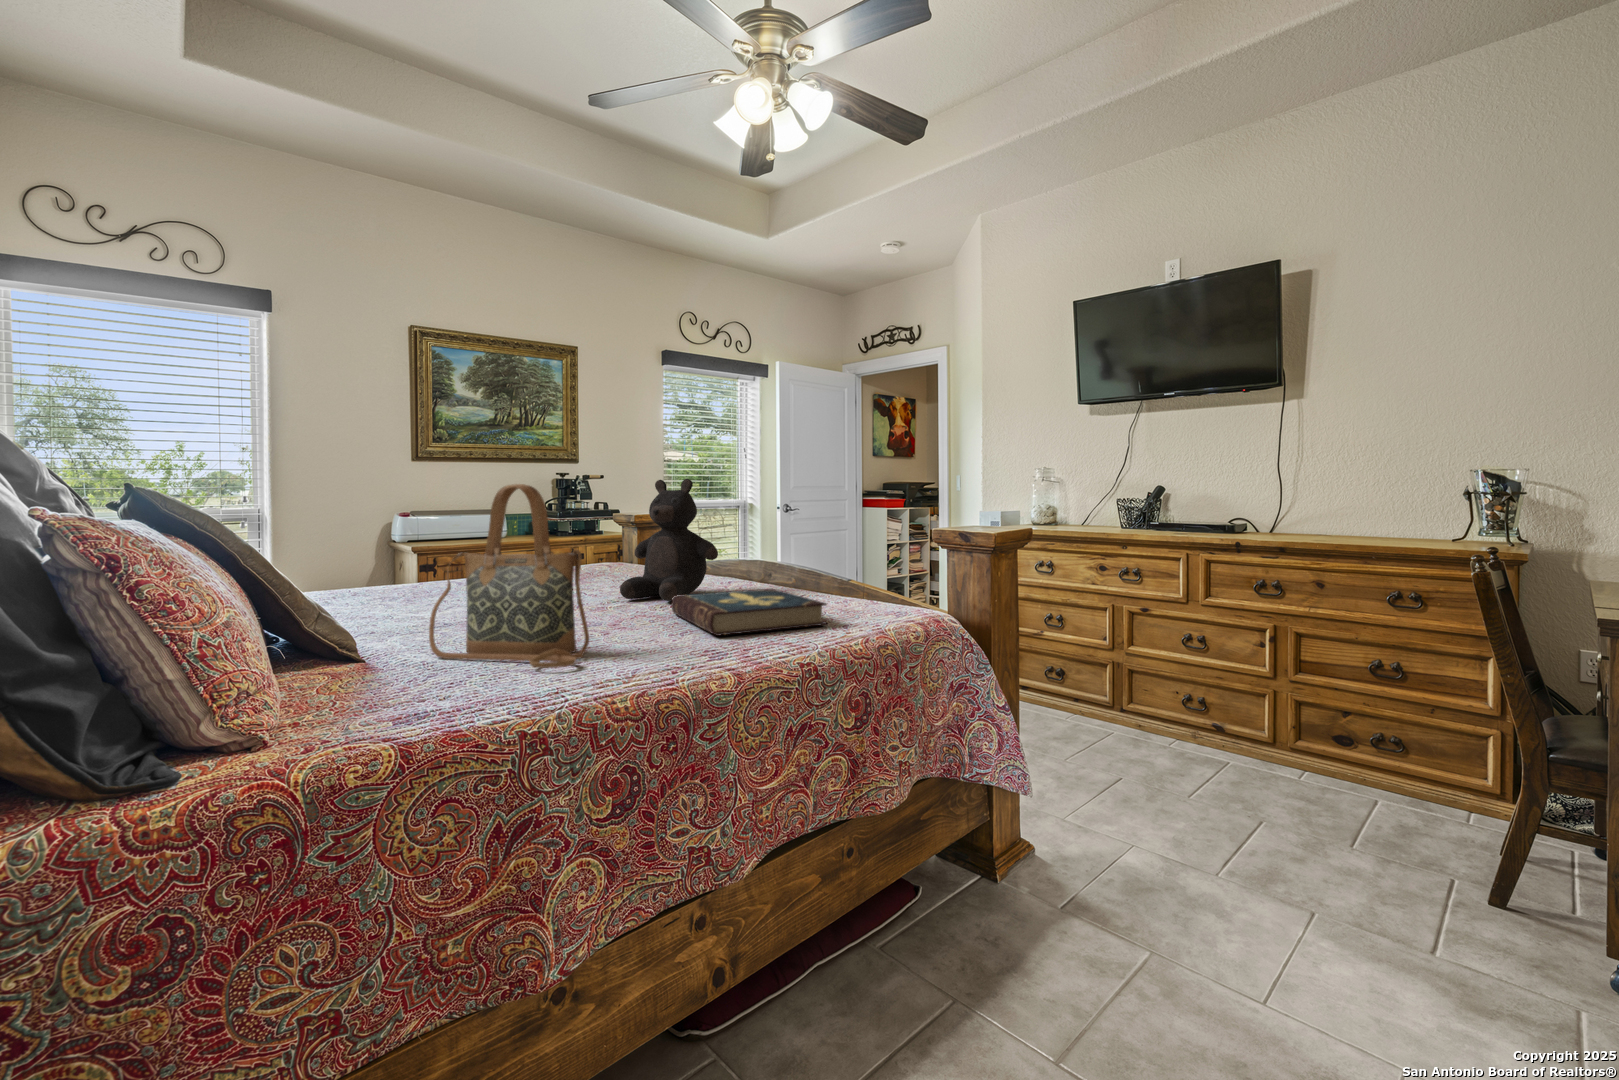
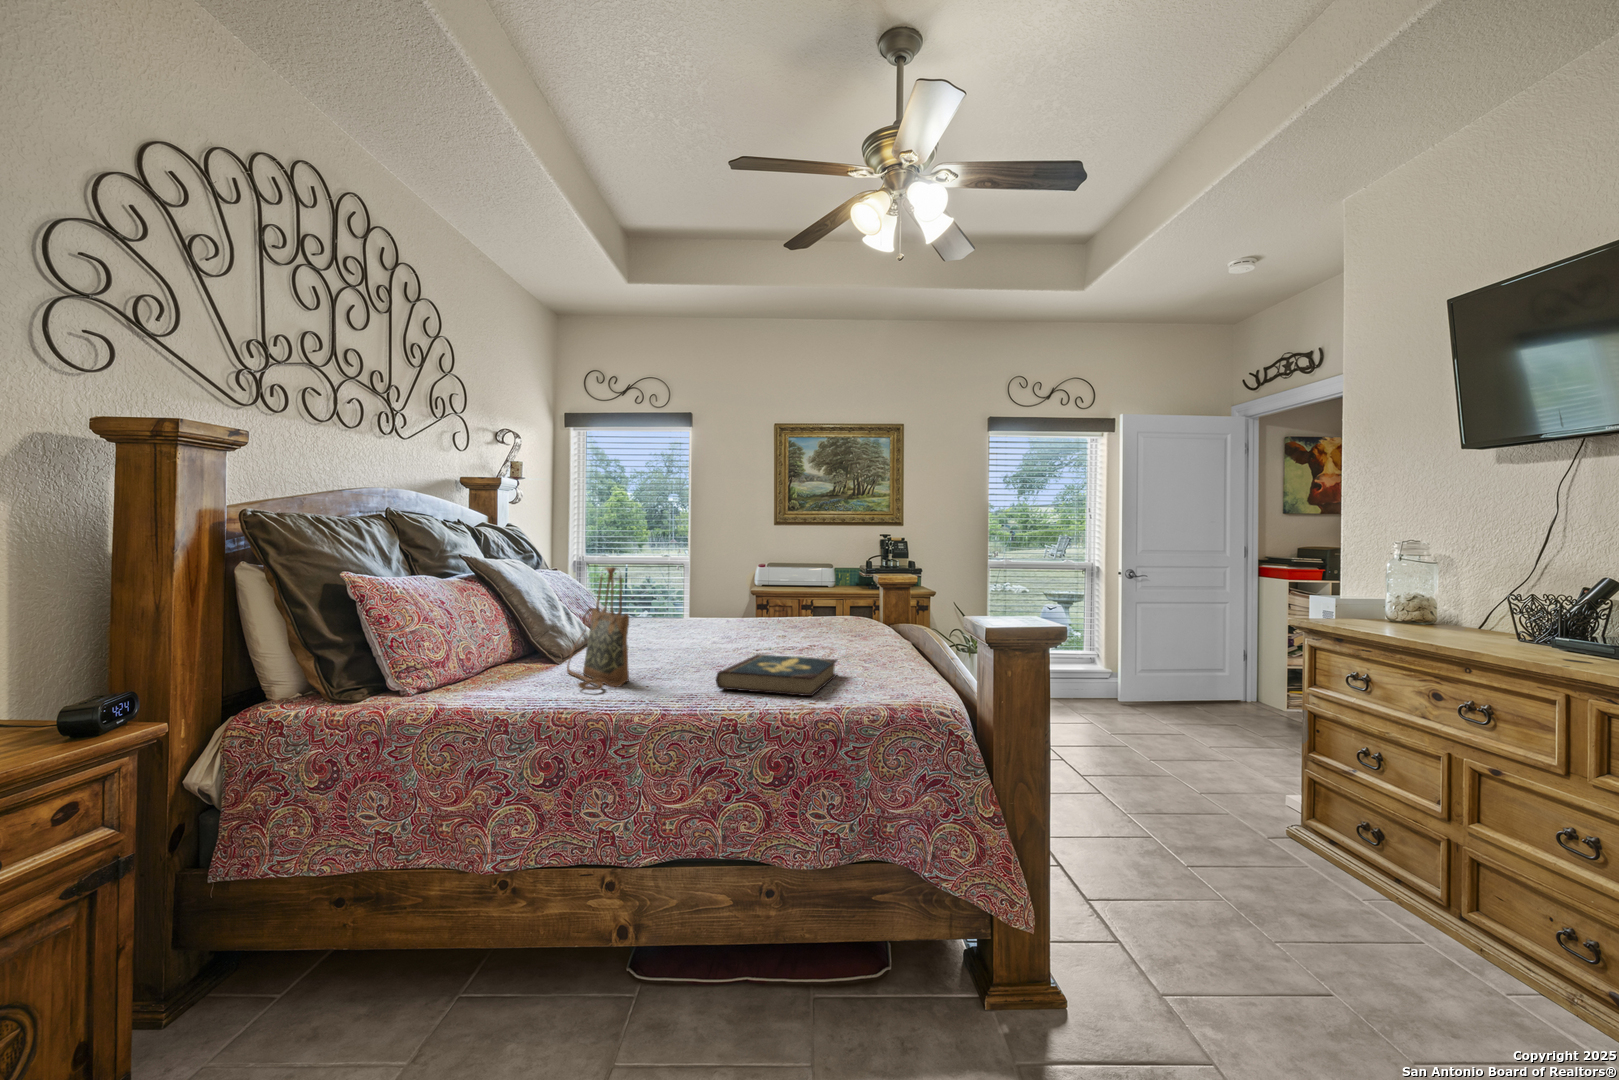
teddy bear: present [620,479,718,601] -> none [759,558,832,658]

